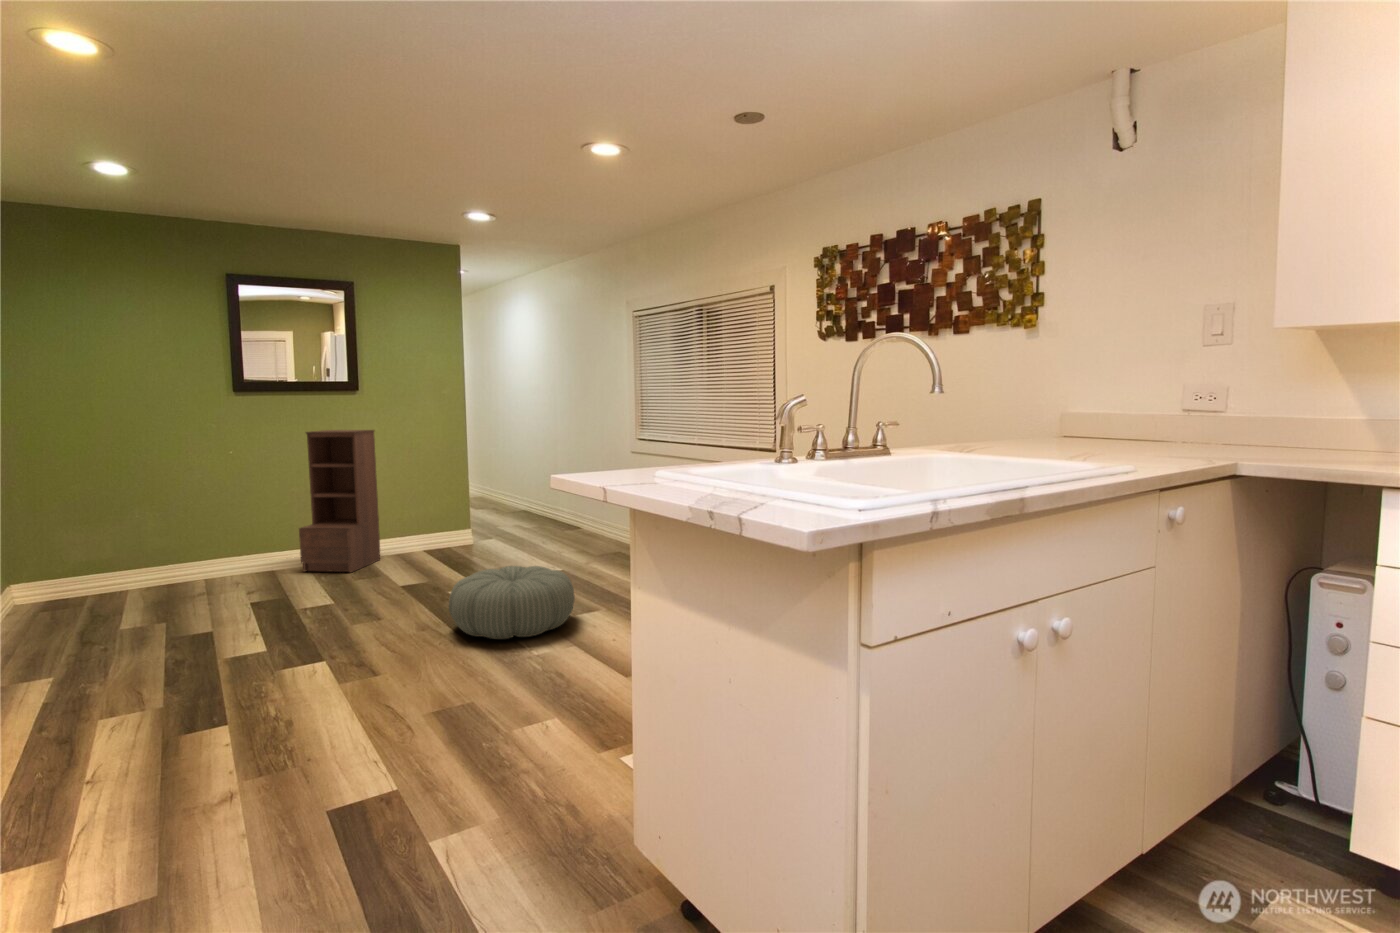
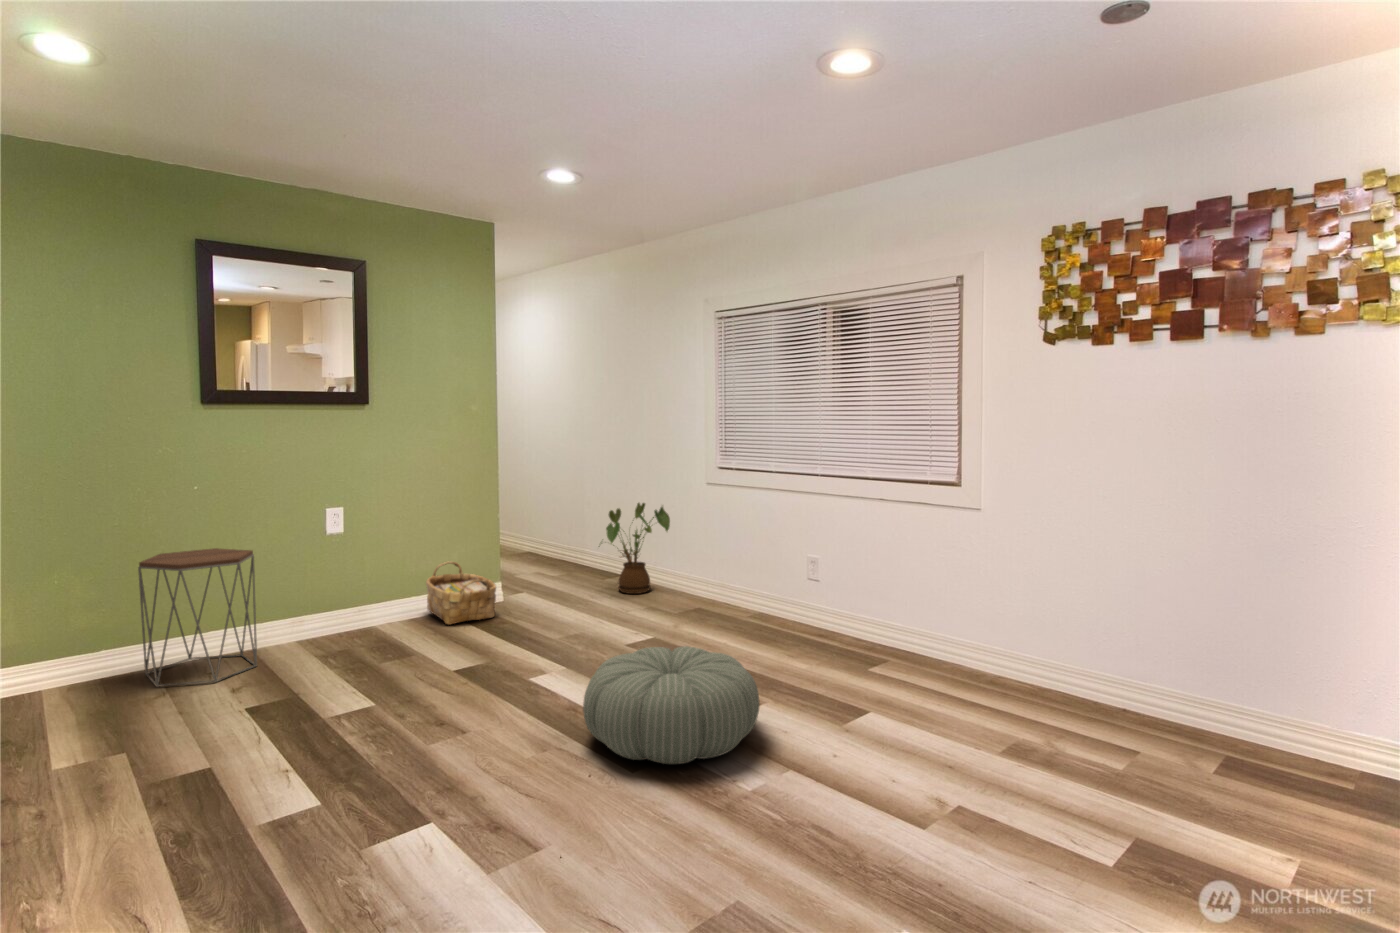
bookshelf: present [299,430,380,572] -> none [293,455,396,650]
house plant: none [548,467,607,540] -> present [599,503,670,594]
side table: none [188,497,272,590] -> present [138,548,257,687]
woven basket: none [406,511,458,558] -> present [426,561,496,625]

